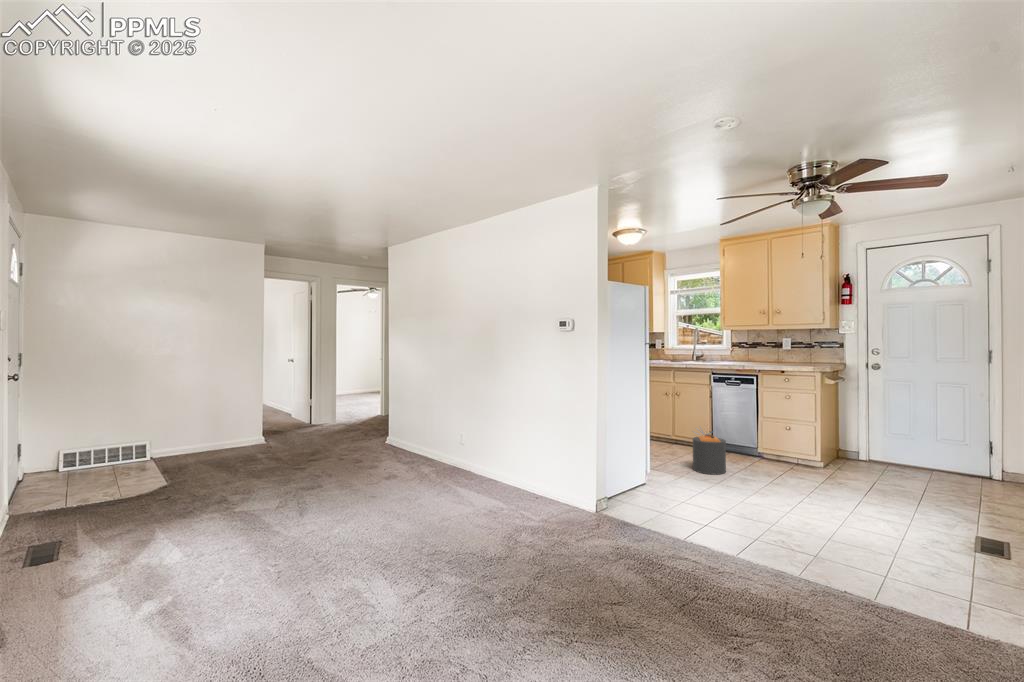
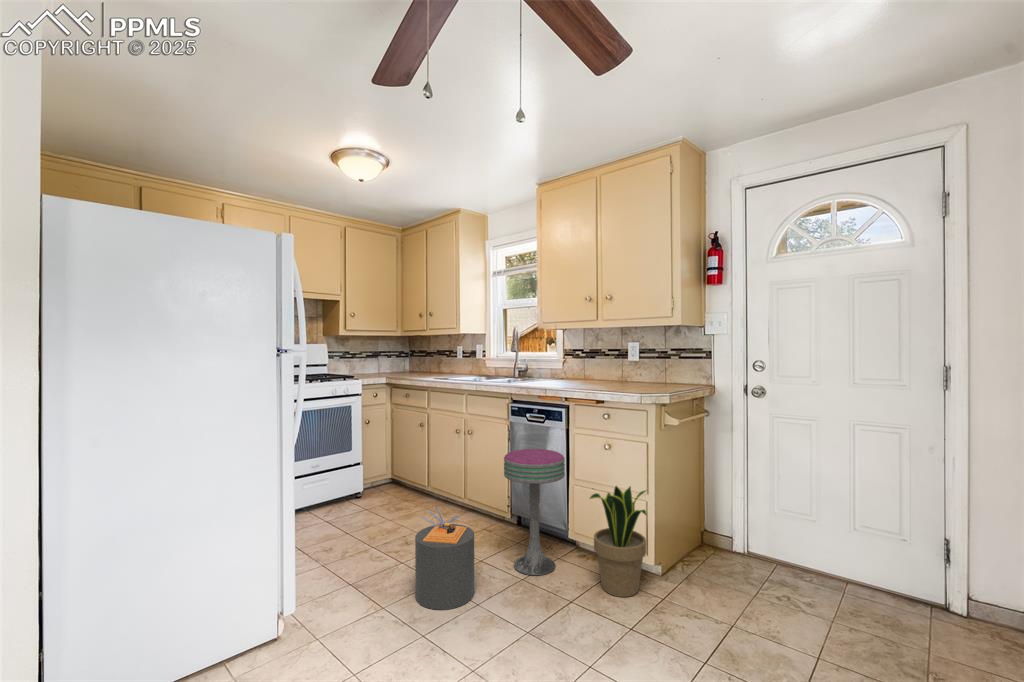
bar stool: none [727,399,764,465] -> present [504,449,565,575]
potted plant: none [787,415,822,472] -> present [590,486,647,597]

